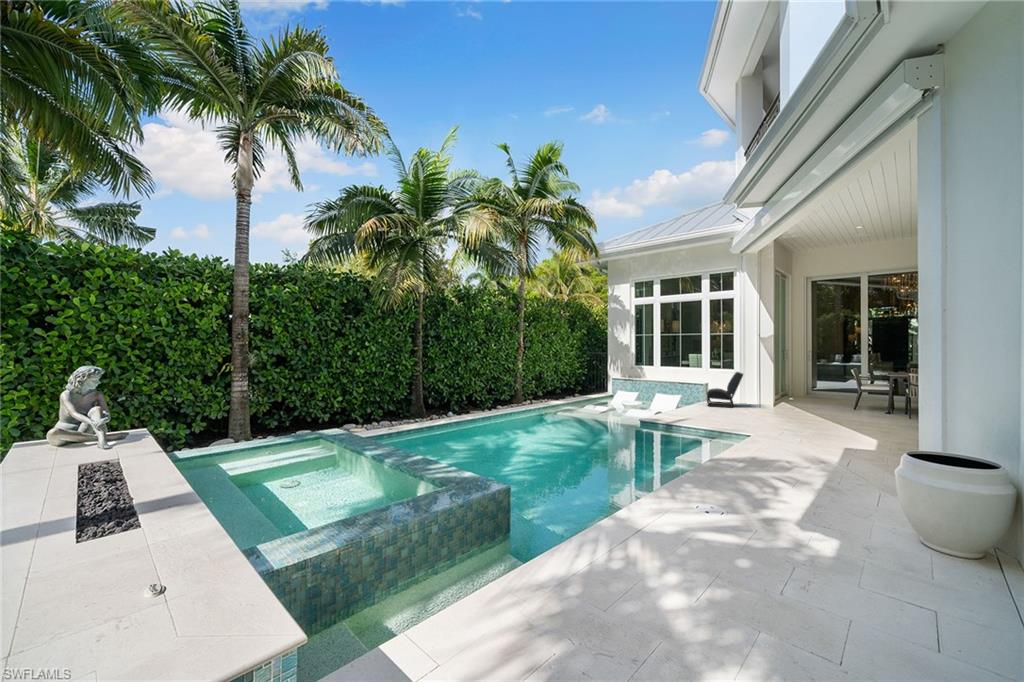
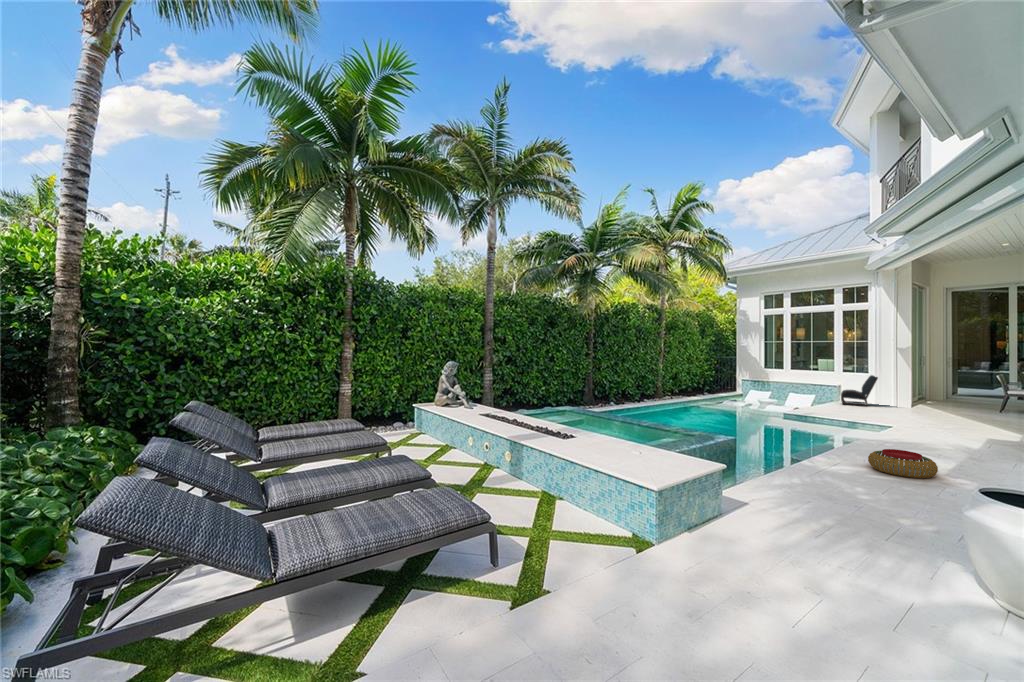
pouf: none [724,495,821,551] -> present [868,449,938,478]

